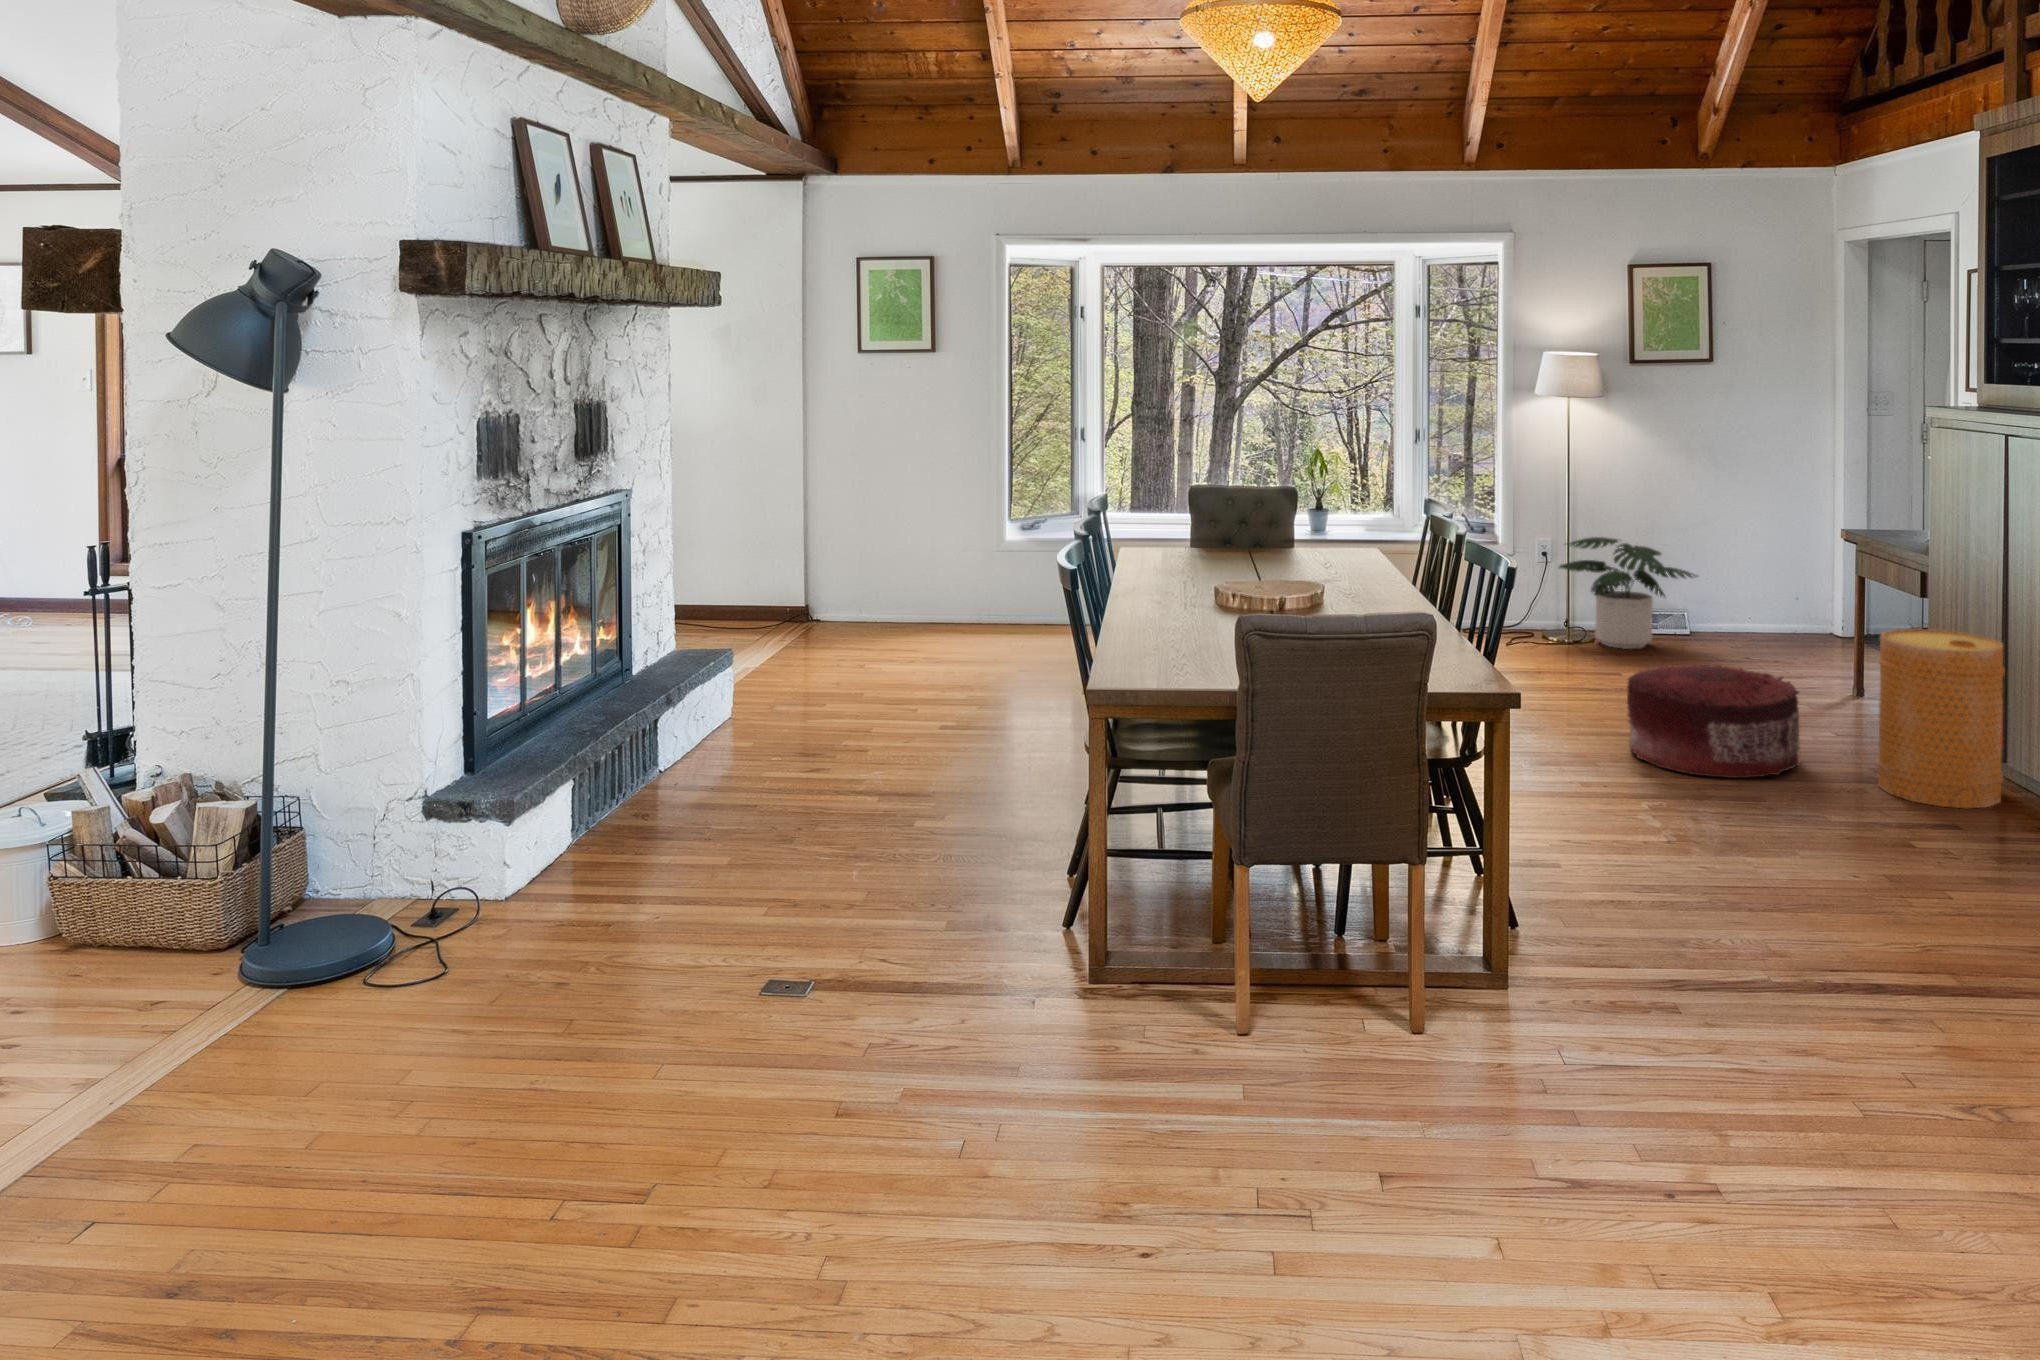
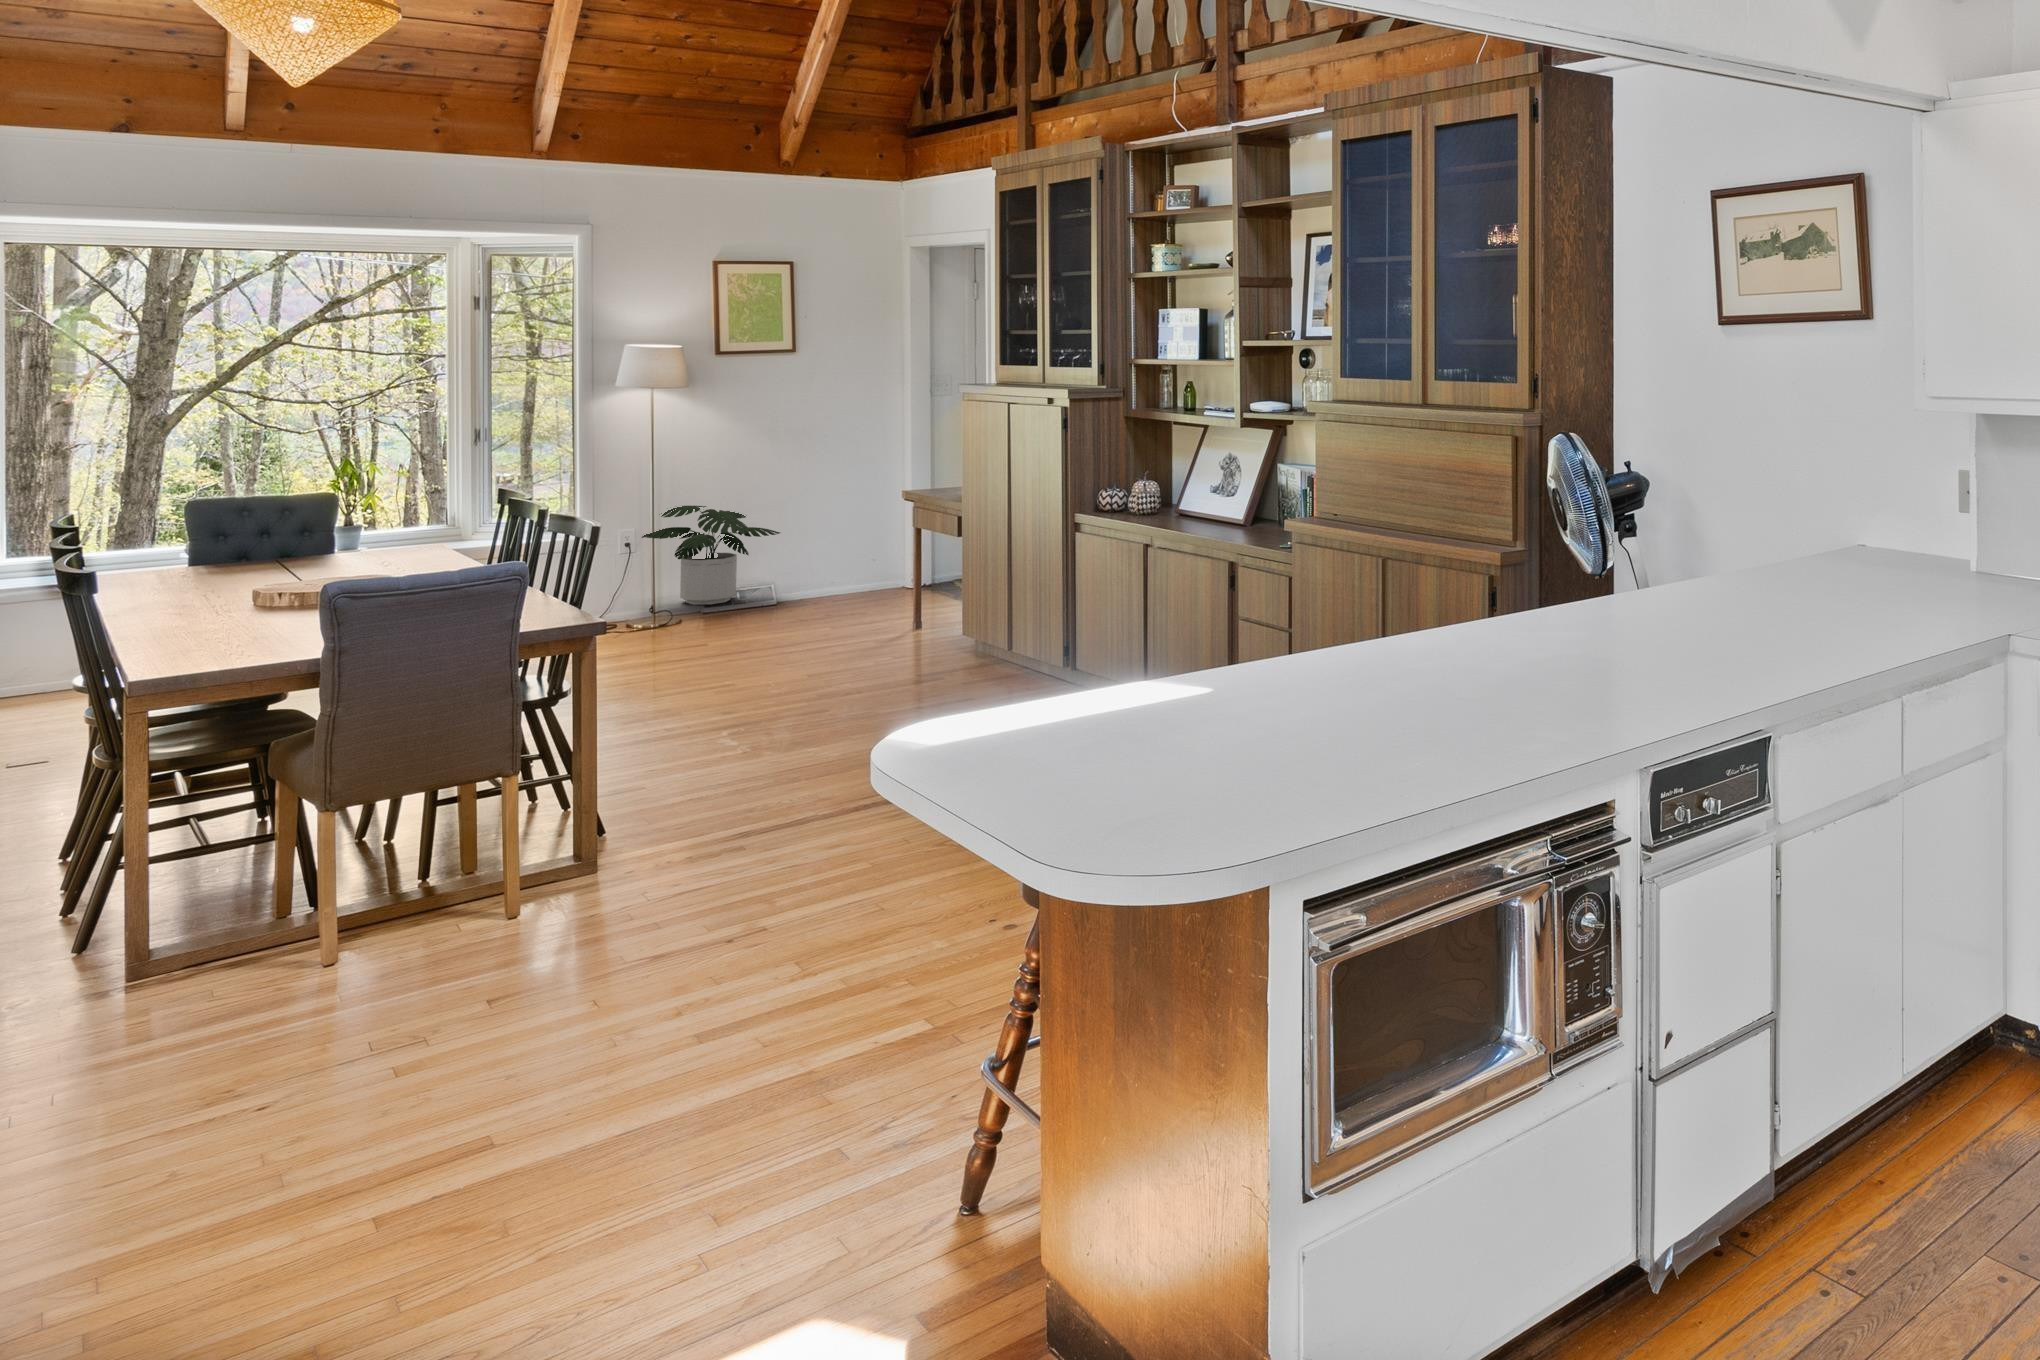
basket: present [1877,629,2005,808] -> none [908,552,1001,685]
pouf: present [1627,664,1800,778] -> none [696,600,850,696]

